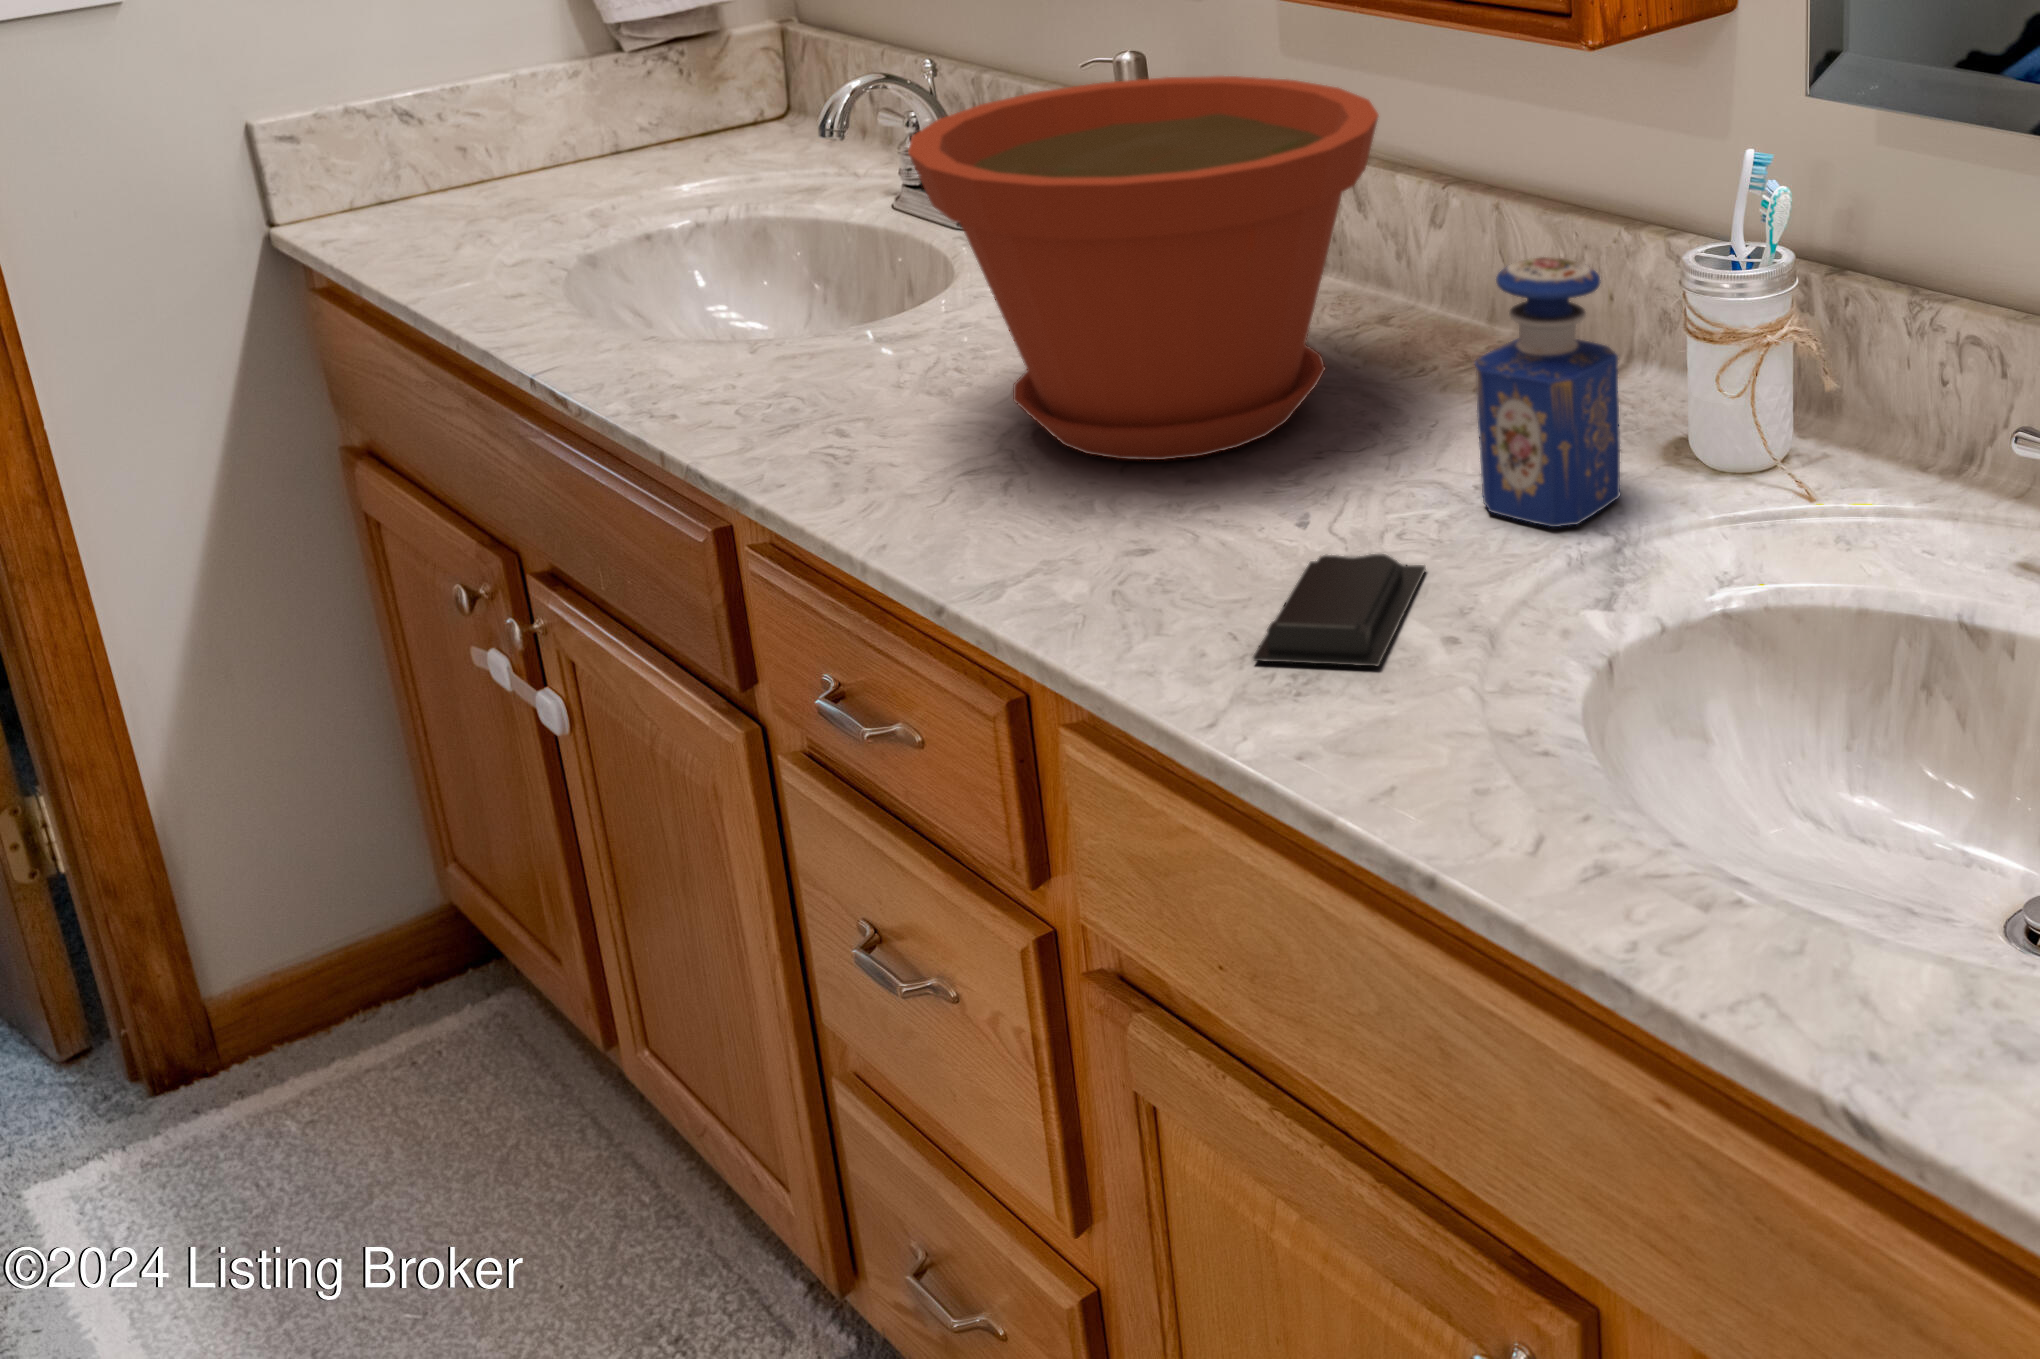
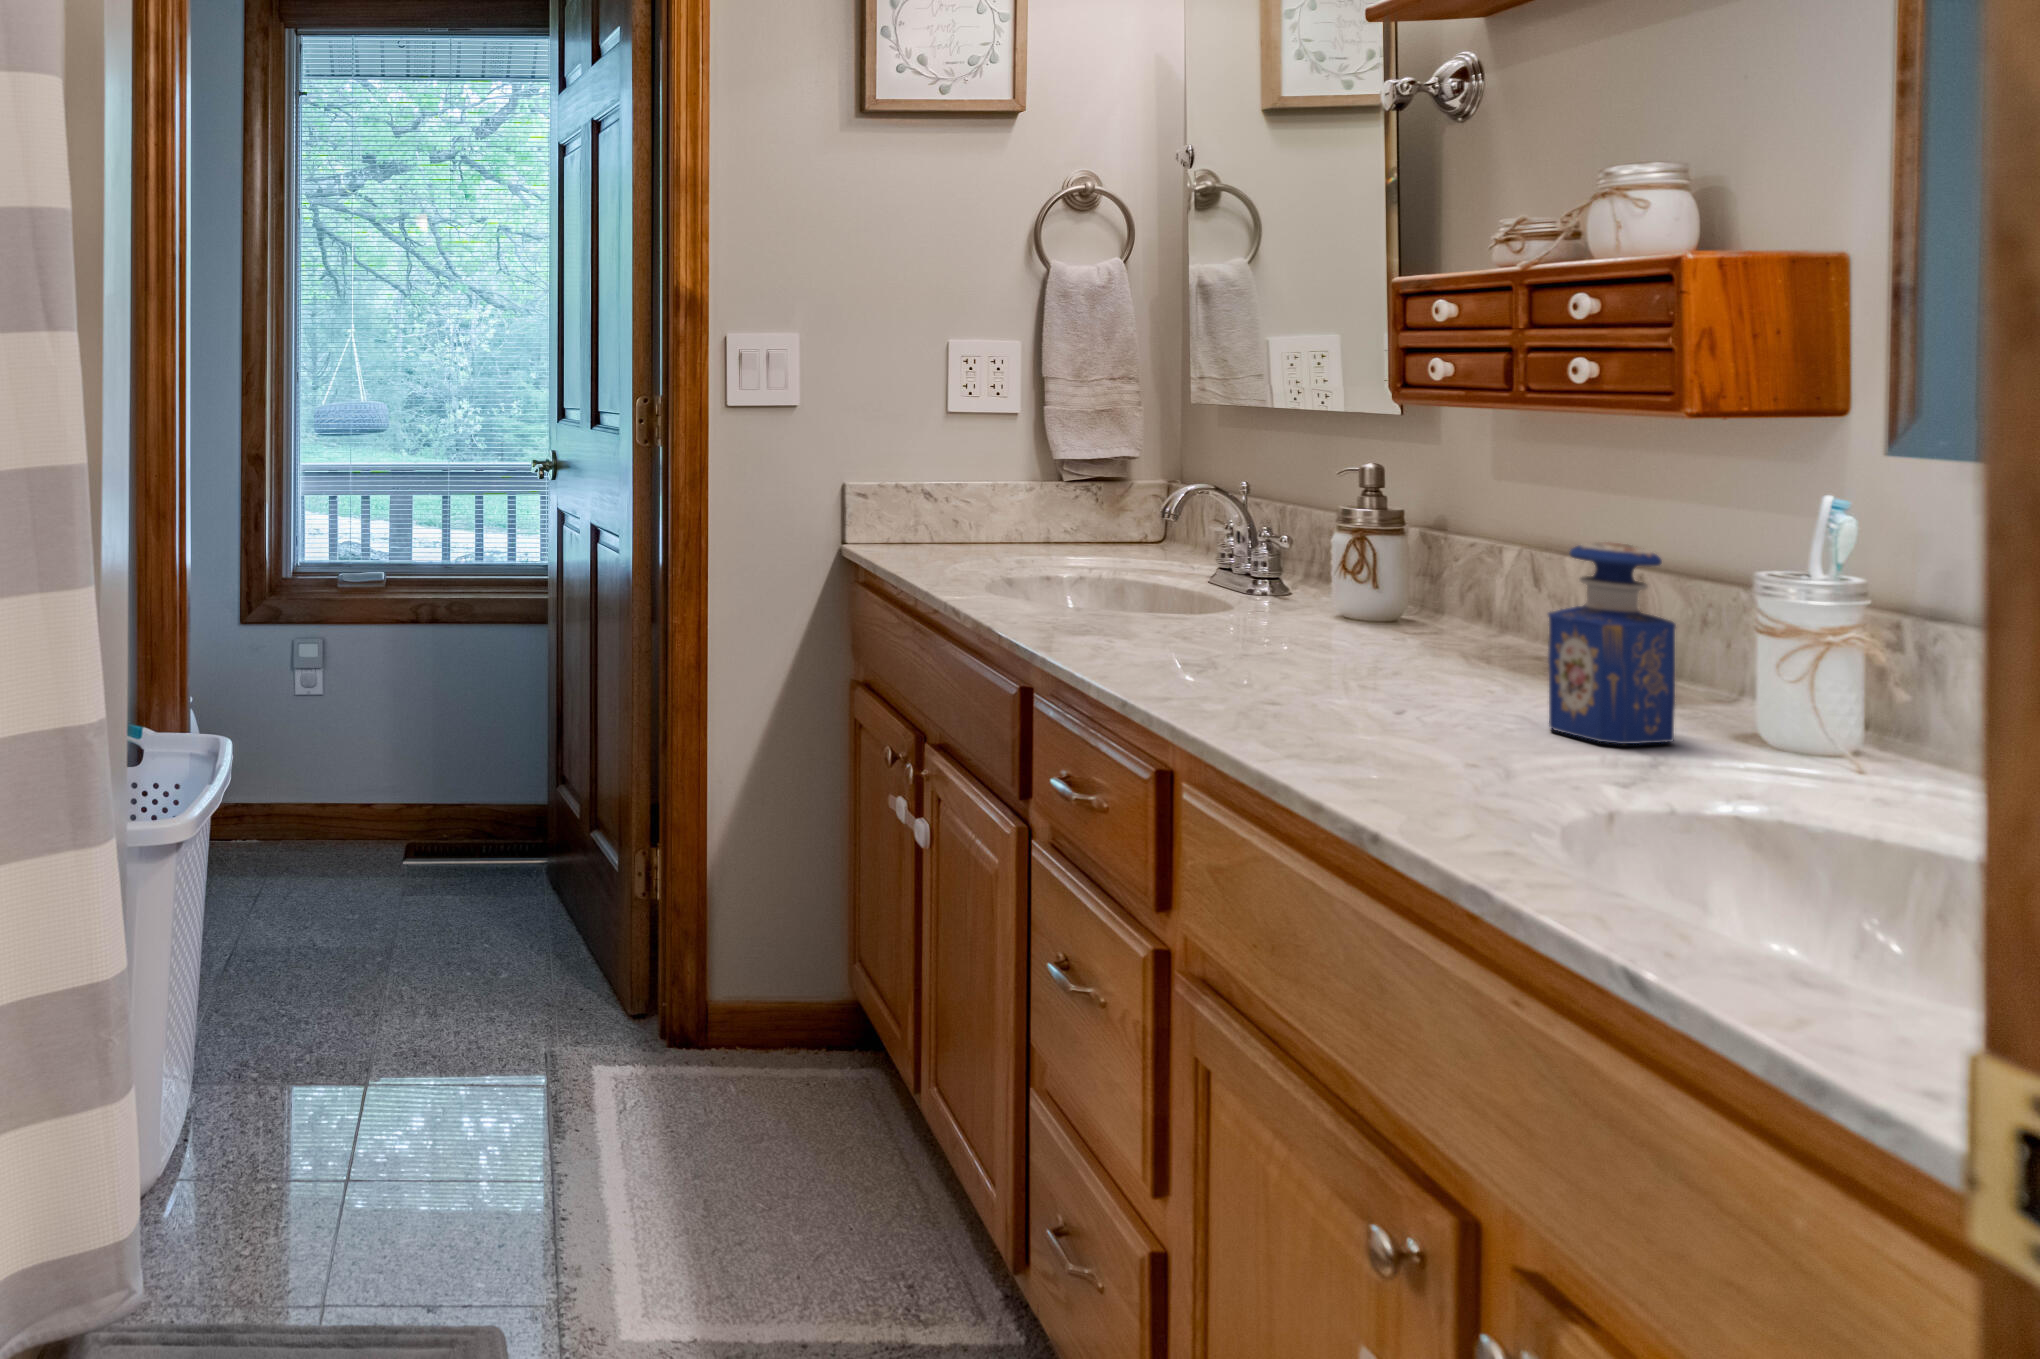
plant pot: present [908,76,1379,460] -> none [1172,450,1518,680]
soap bar: present [1253,554,1426,666] -> none [1312,709,1477,759]

